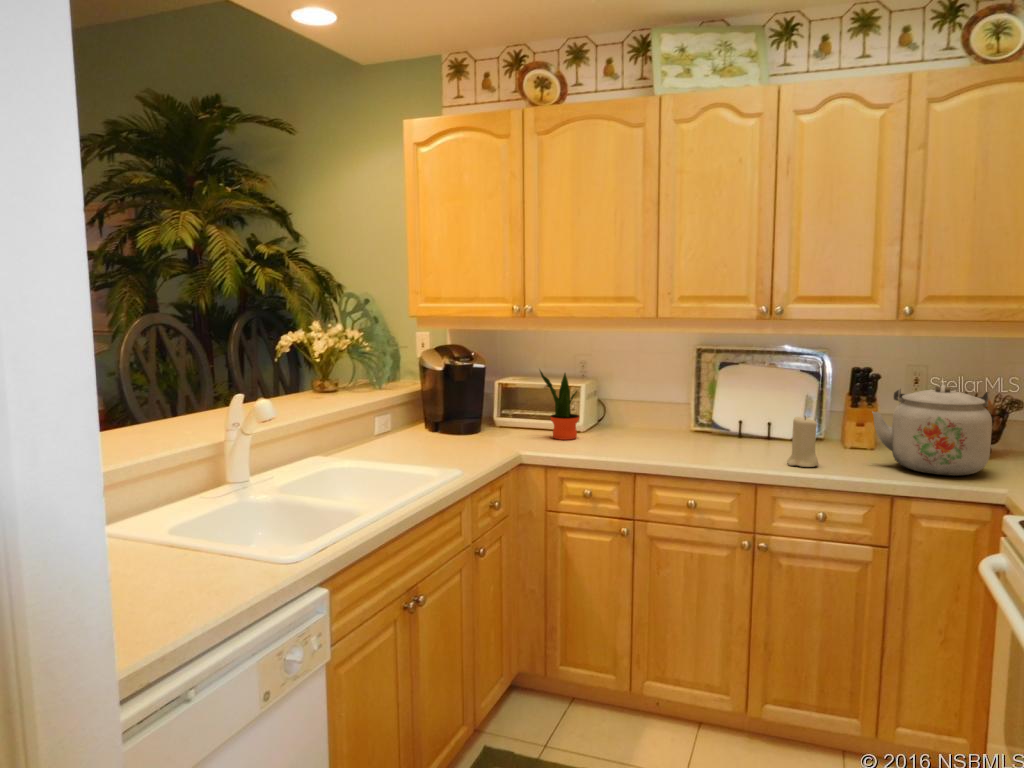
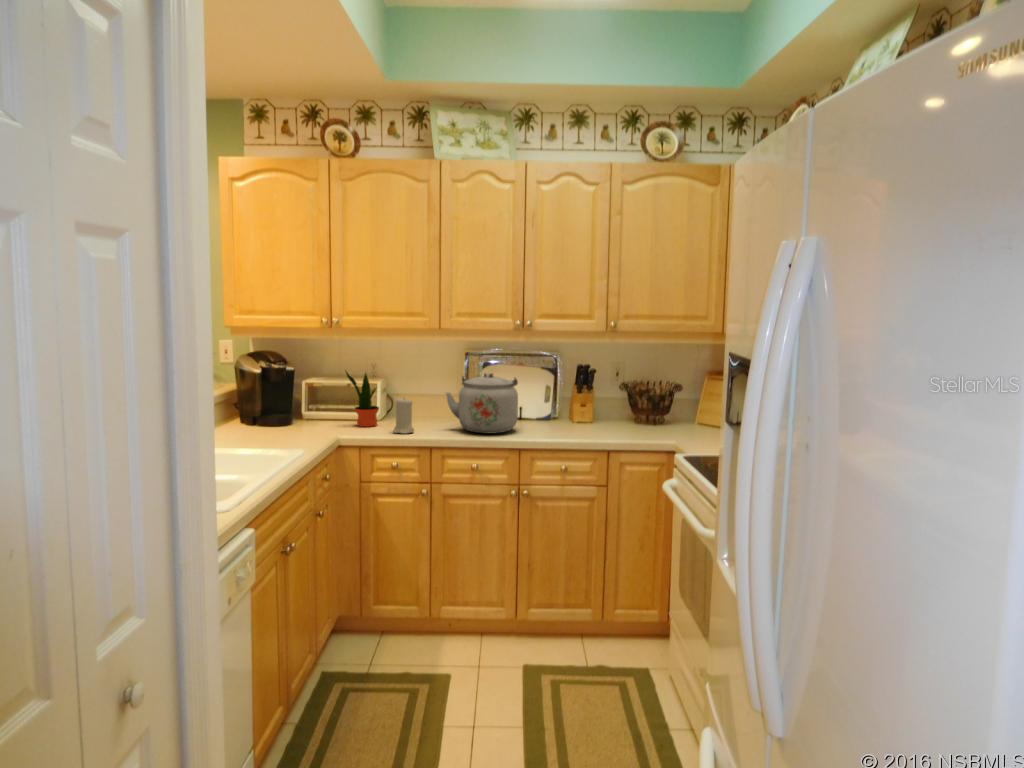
kettle: present [872,385,992,476] -> present [446,373,518,434]
candle: present [787,416,819,467] -> present [393,398,414,434]

